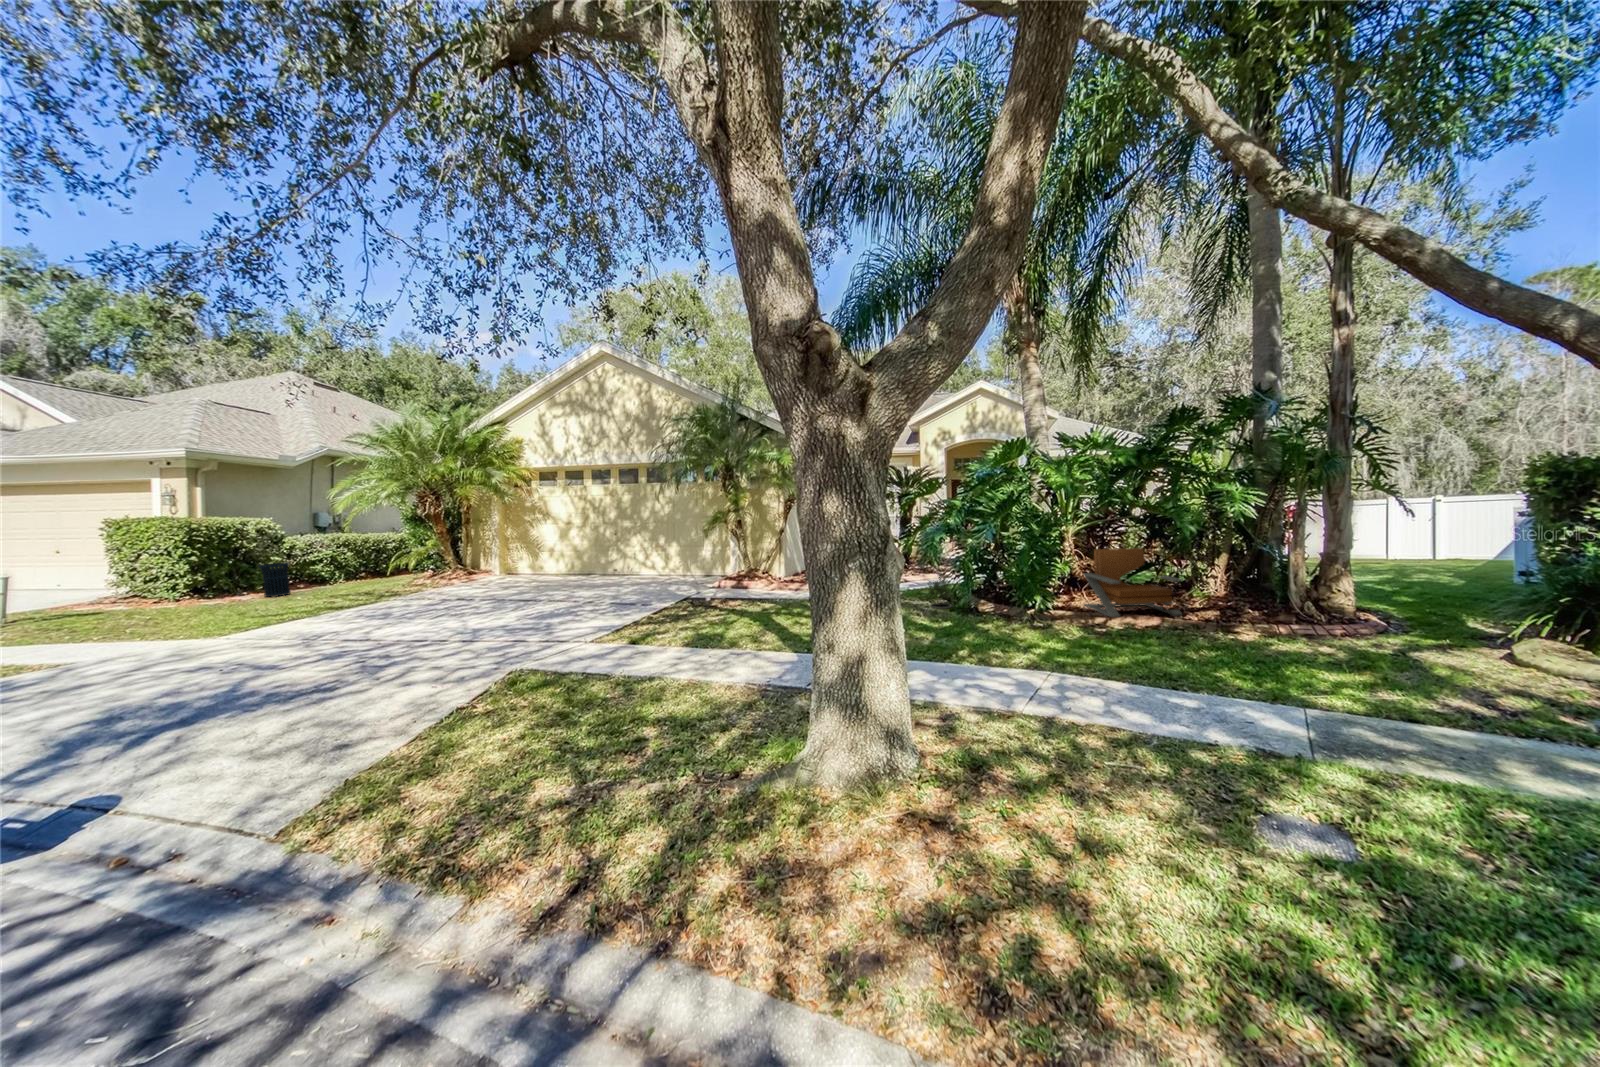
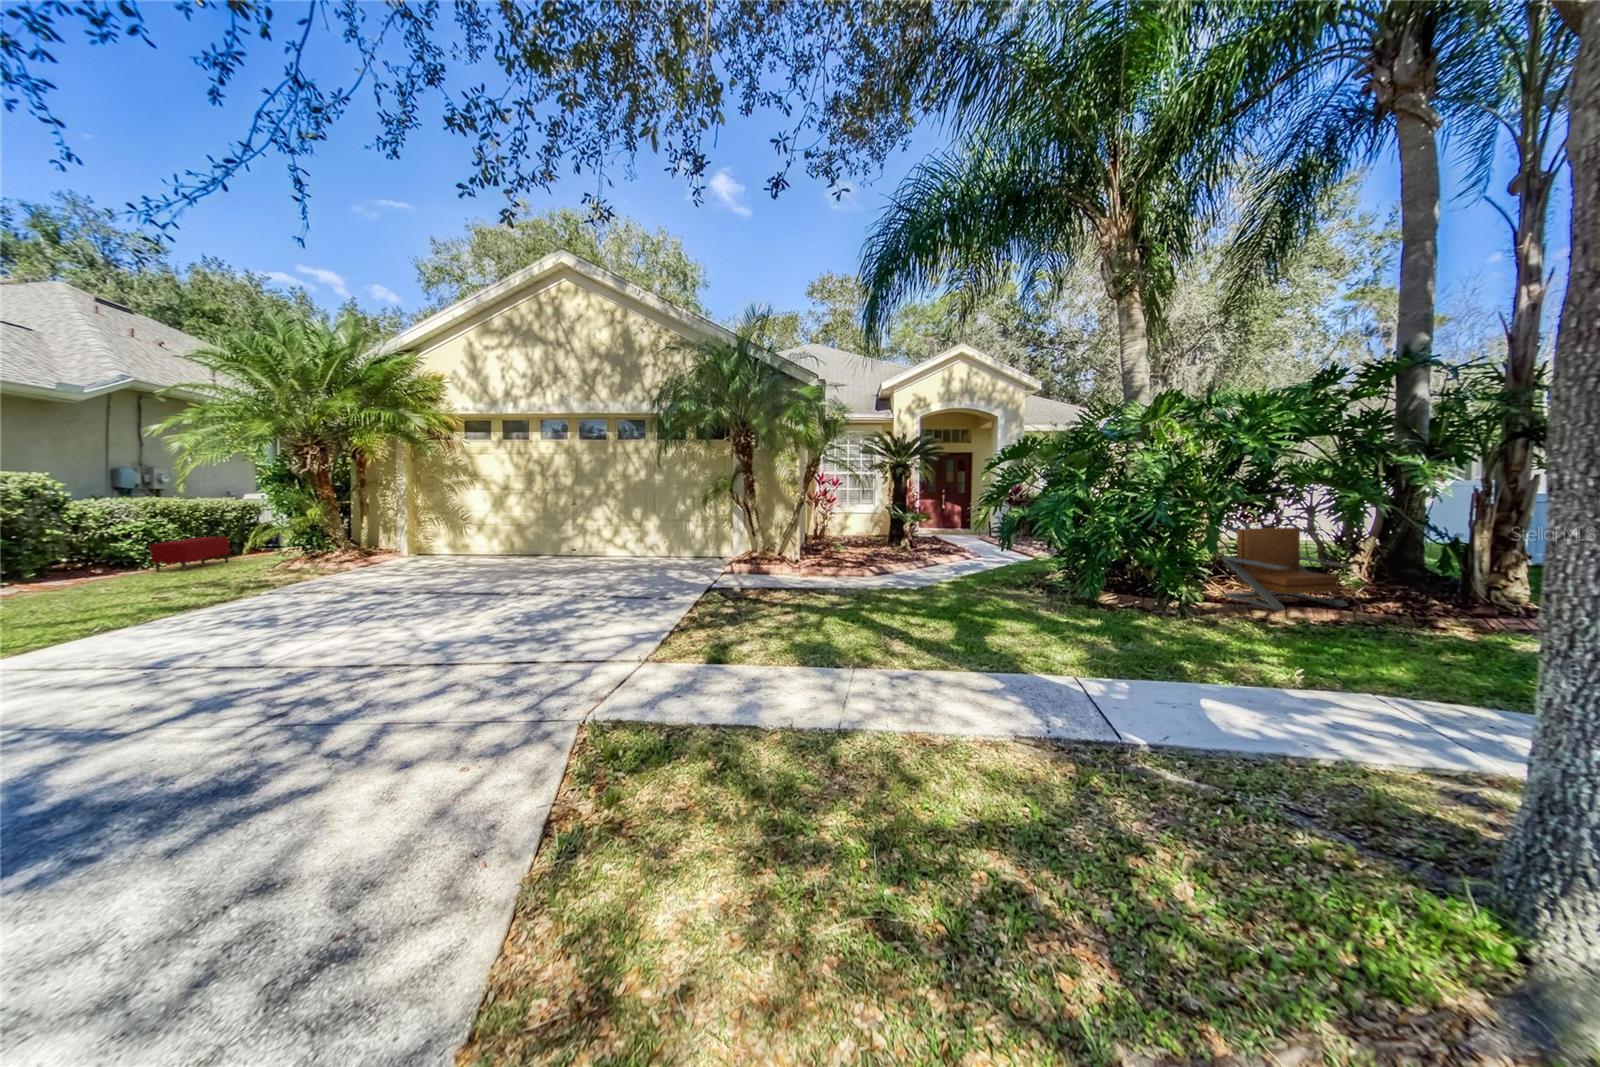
bench: none [333,561,384,586] -> present [150,537,230,572]
trash can: present [259,562,291,597] -> none [22,537,82,590]
potted tree: present [928,573,951,609] -> none [1037,550,1073,600]

